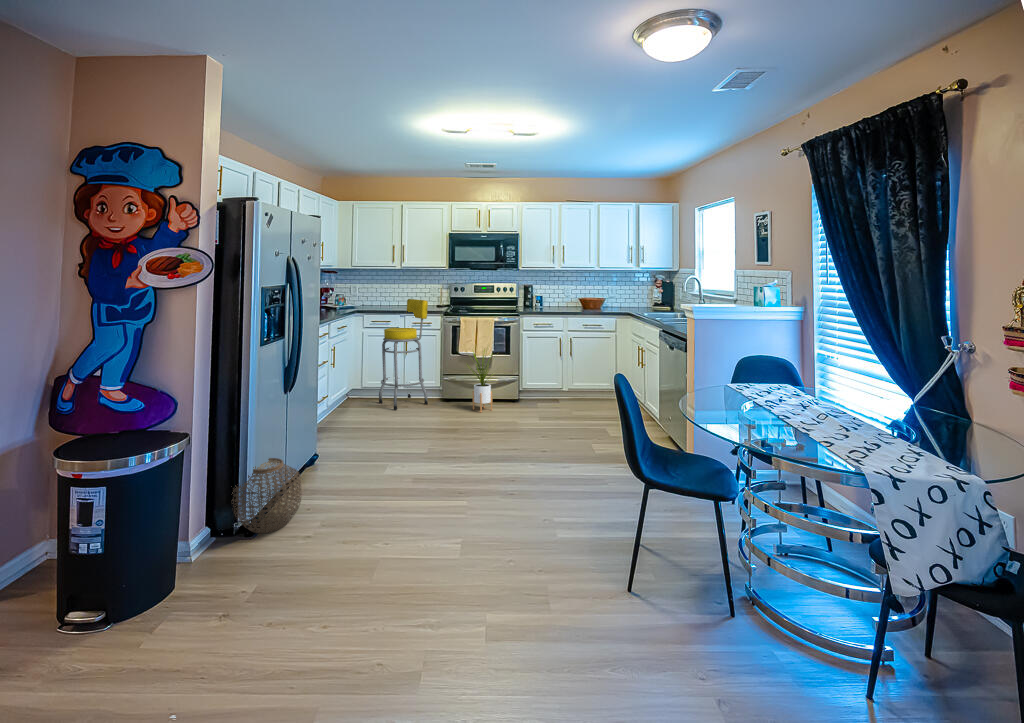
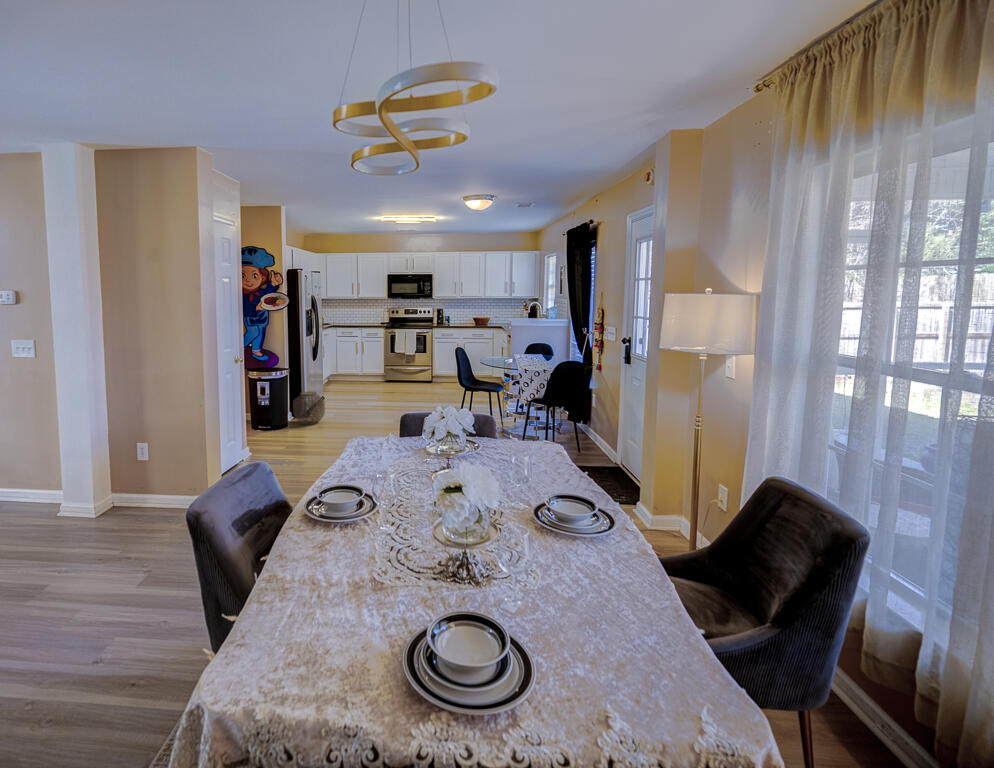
bar stool: present [379,299,428,410] -> none [344,318,376,387]
house plant: present [469,349,493,412] -> none [400,345,422,387]

